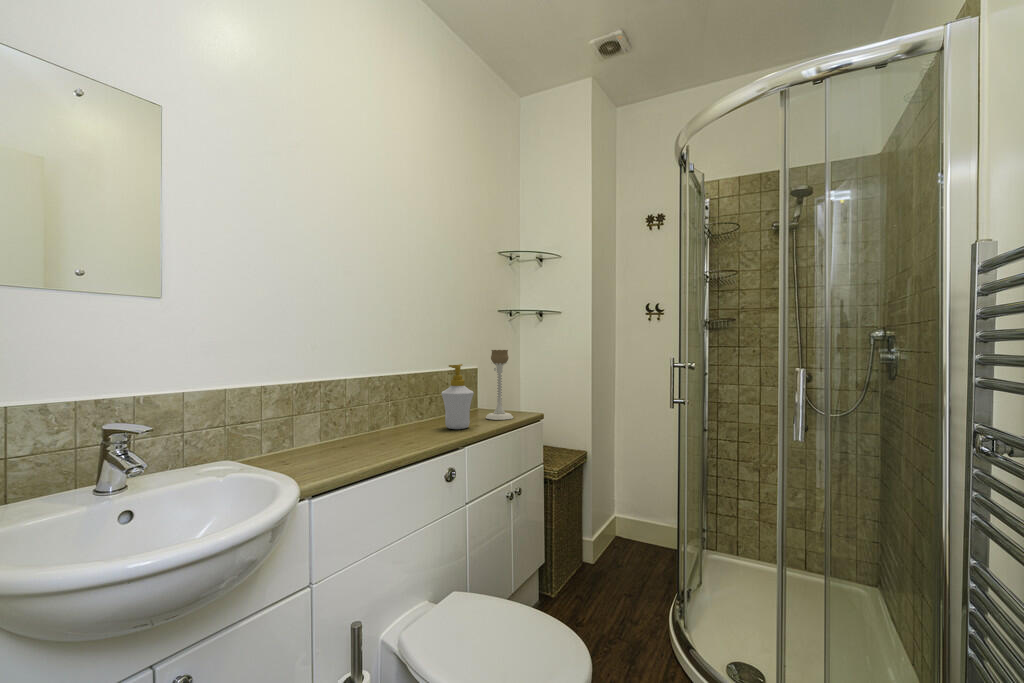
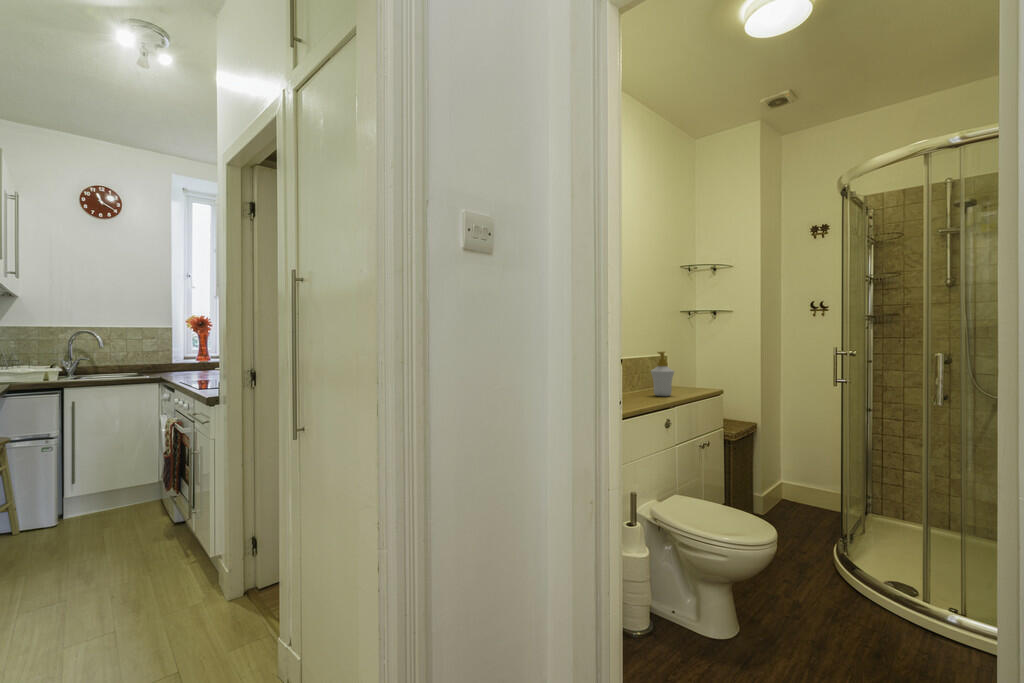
candle holder: present [486,350,513,420] -> none [678,341,700,392]

